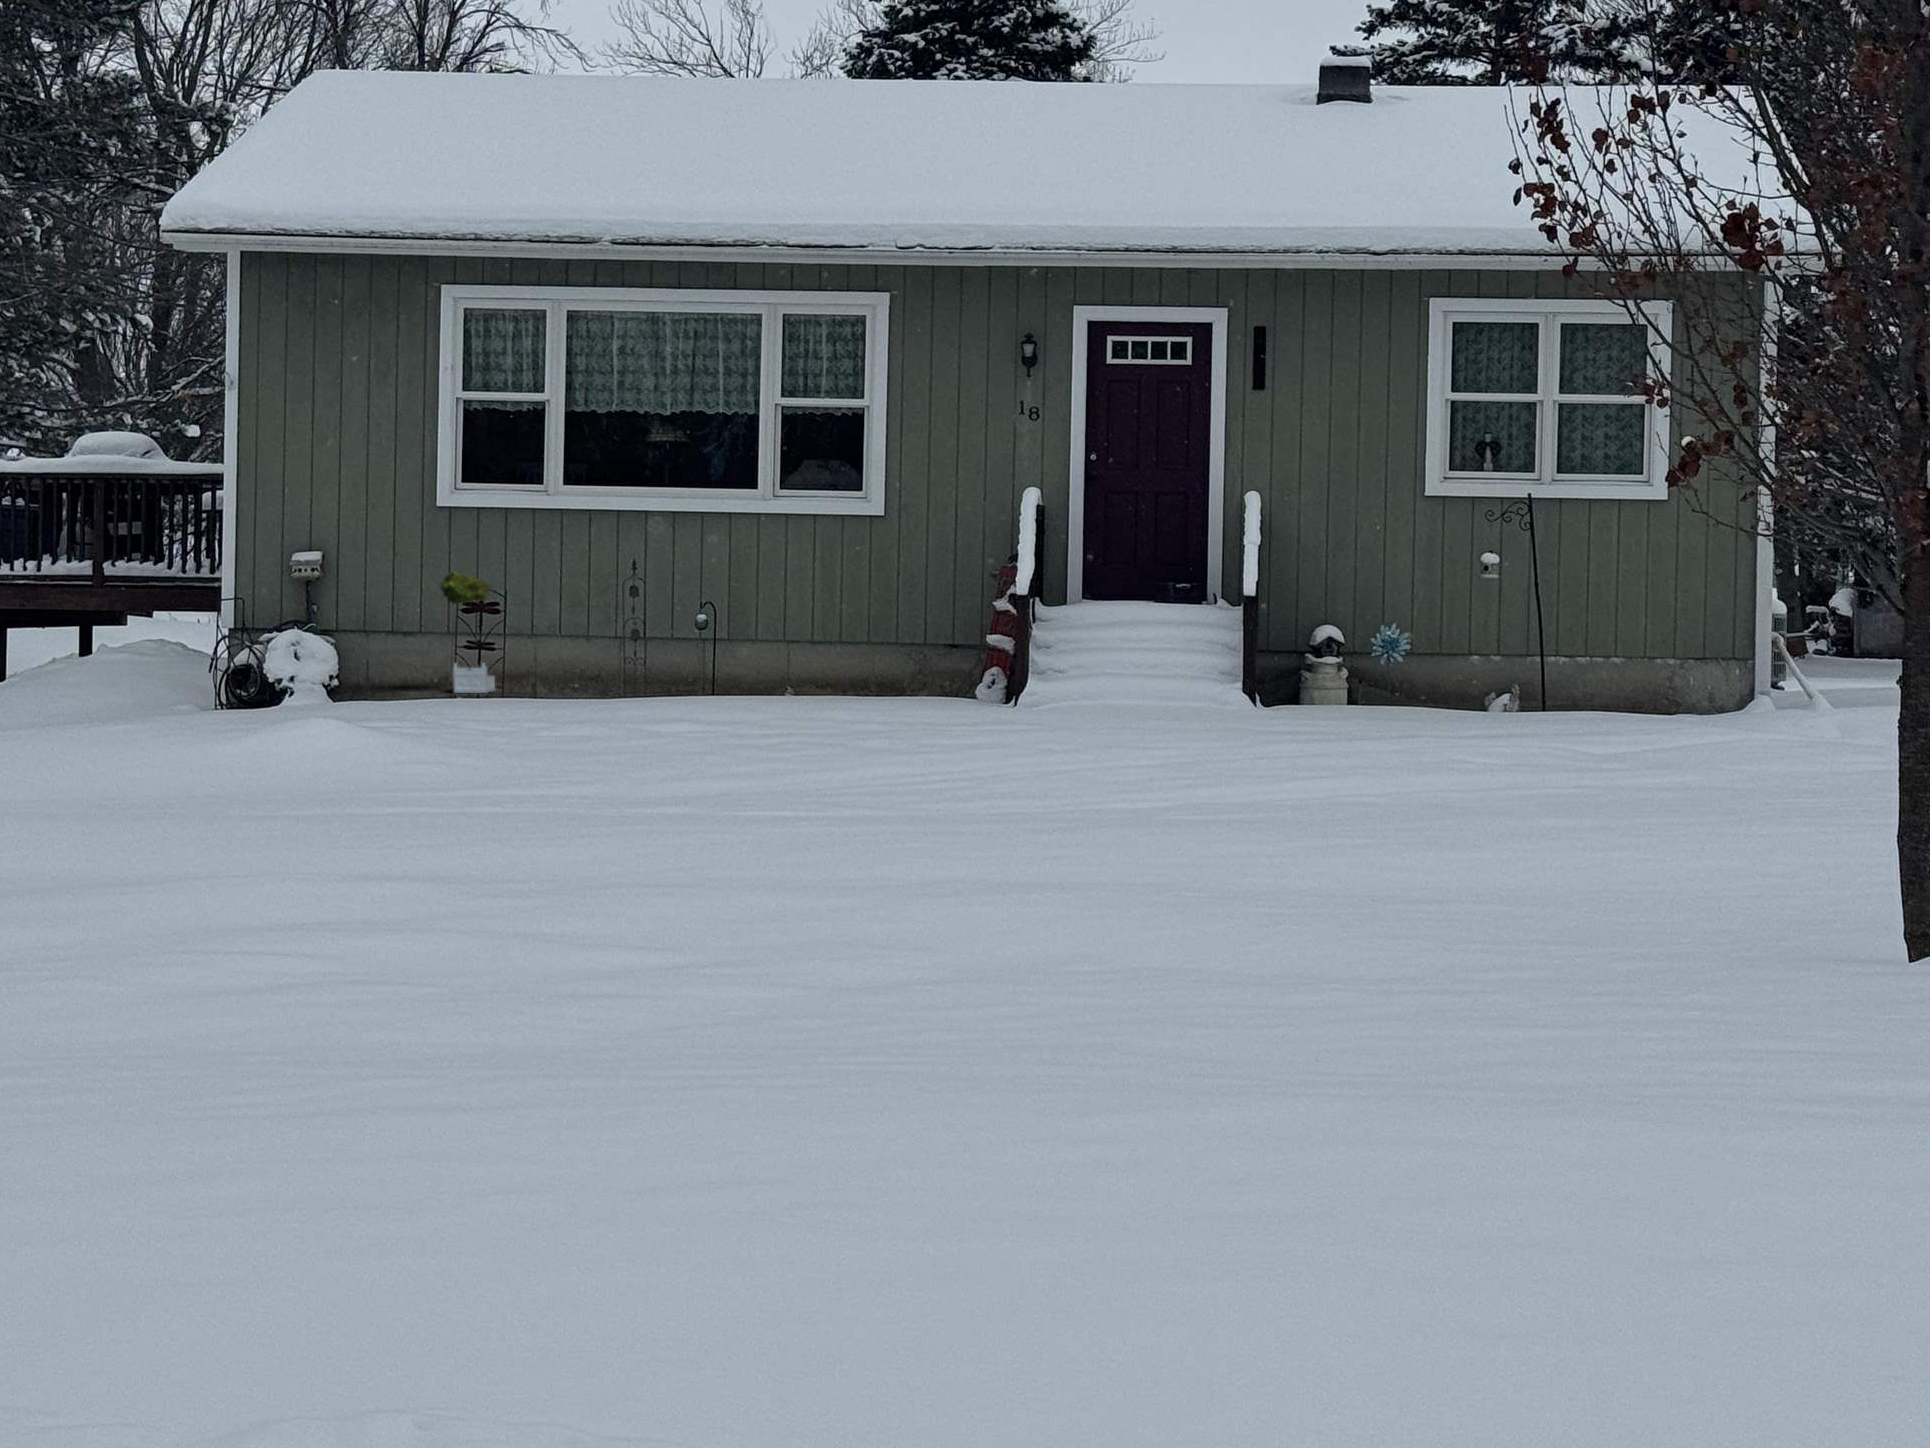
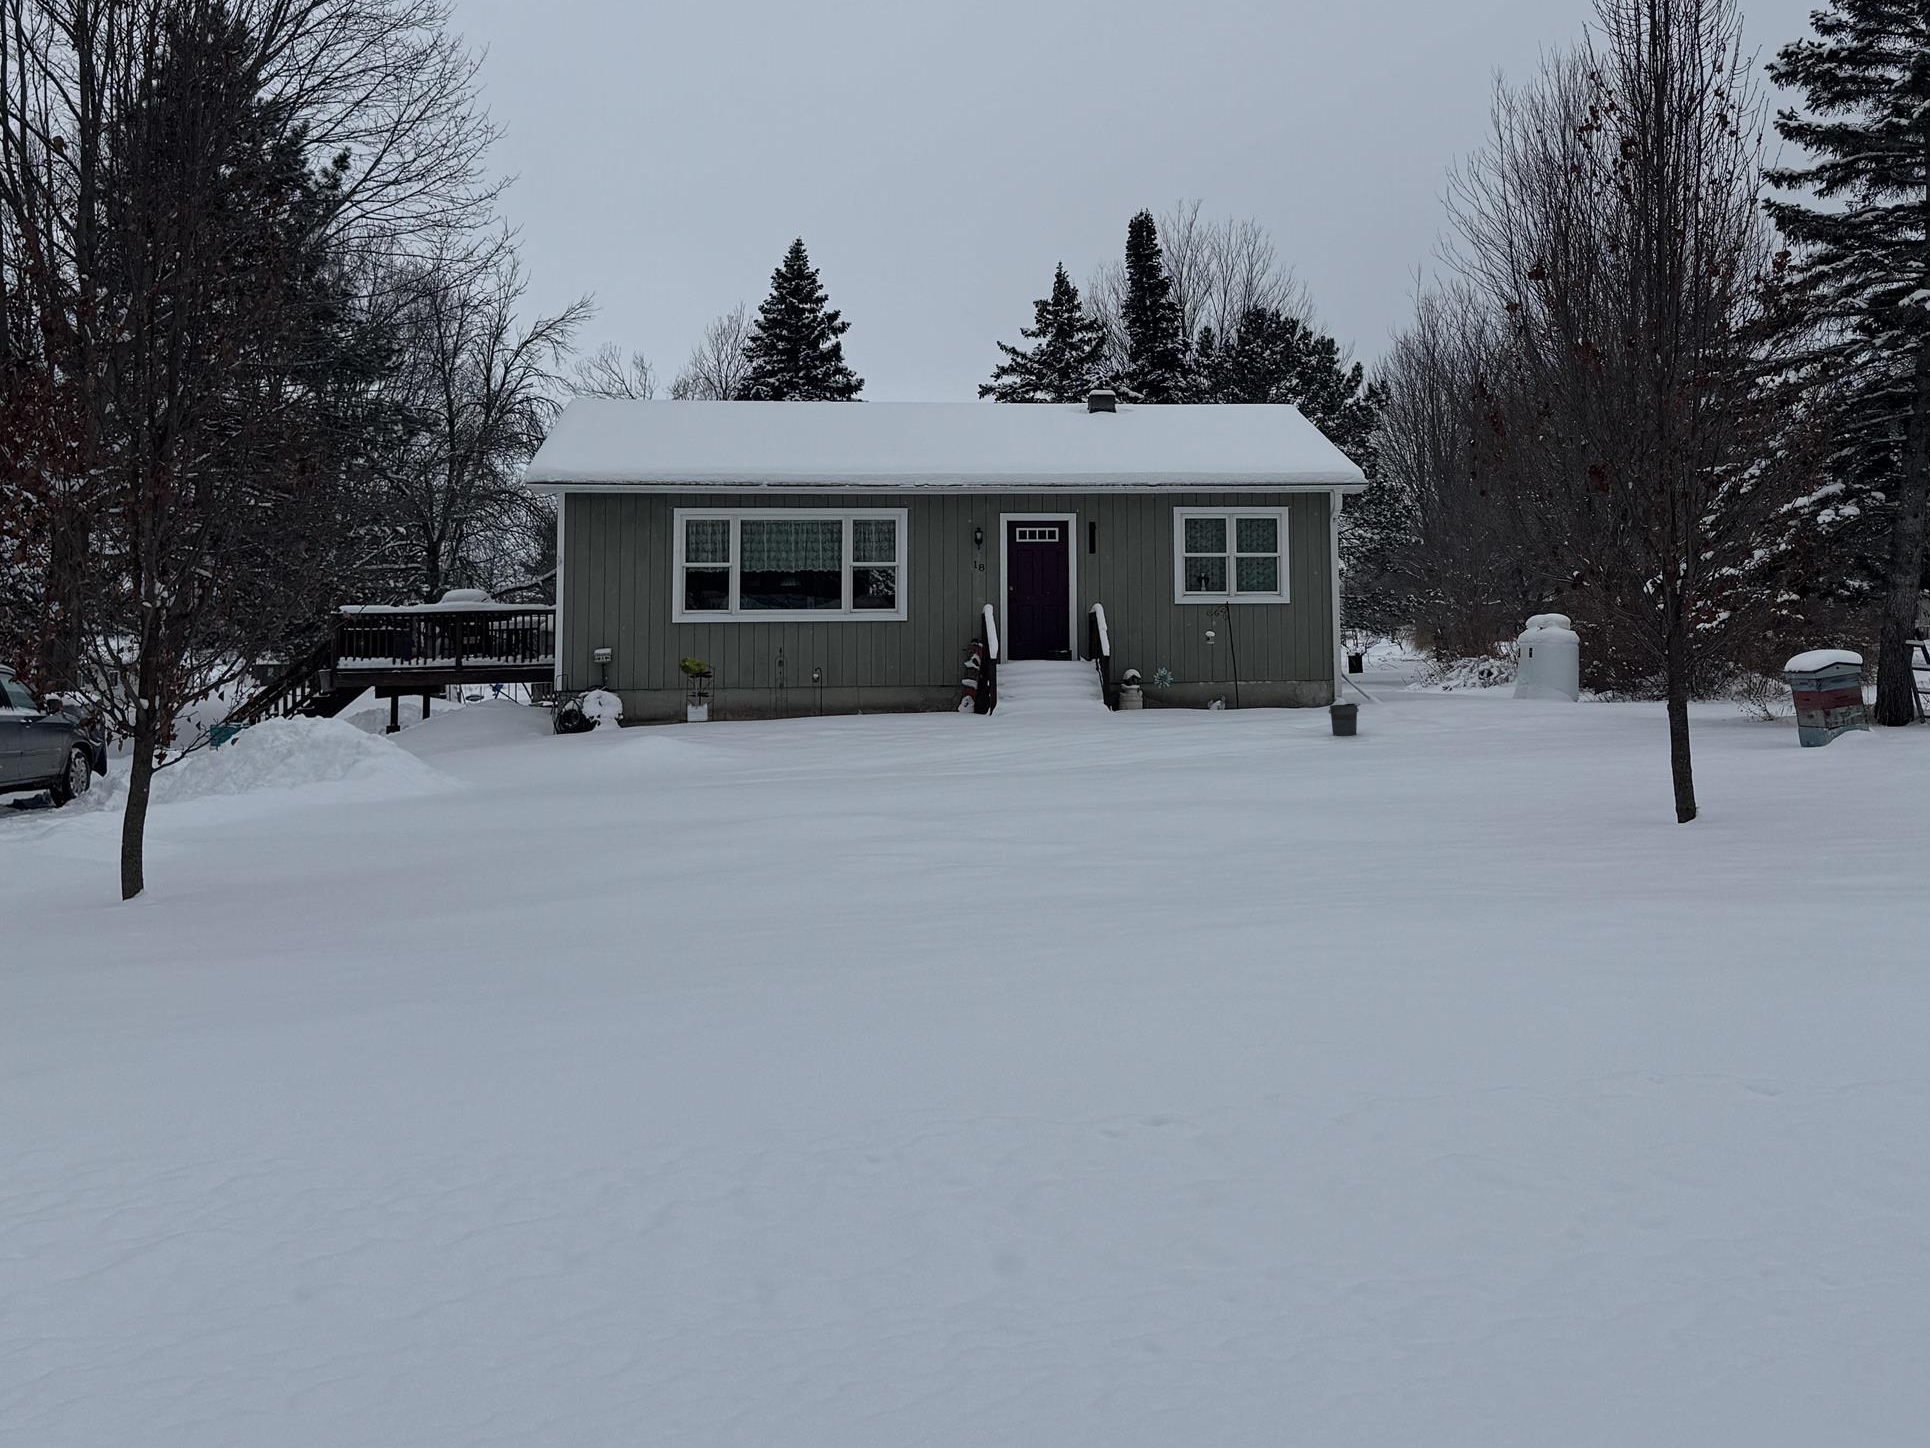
bucket: none [1558,713,1625,778] -> present [1329,703,1360,735]

